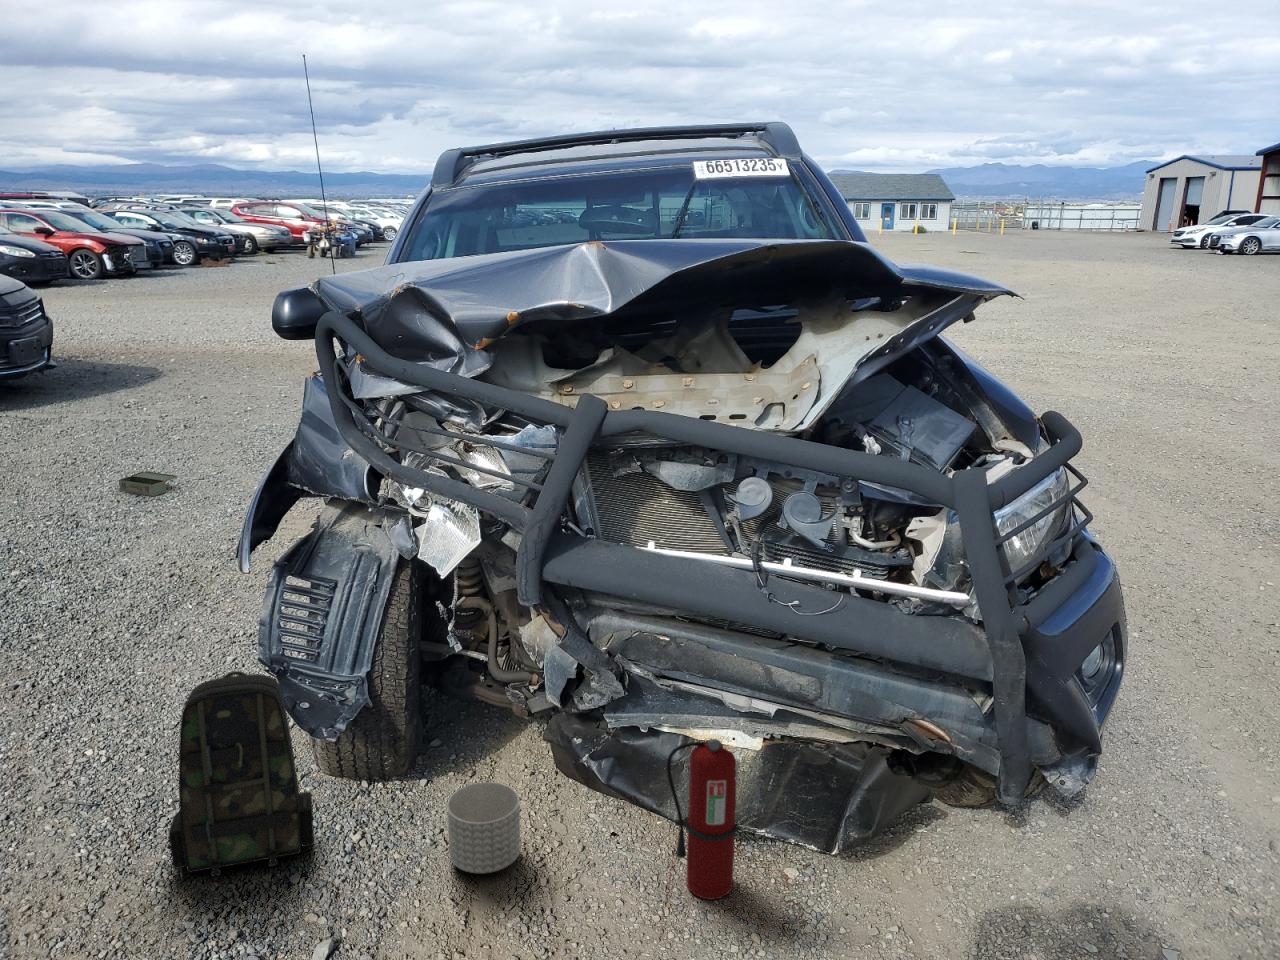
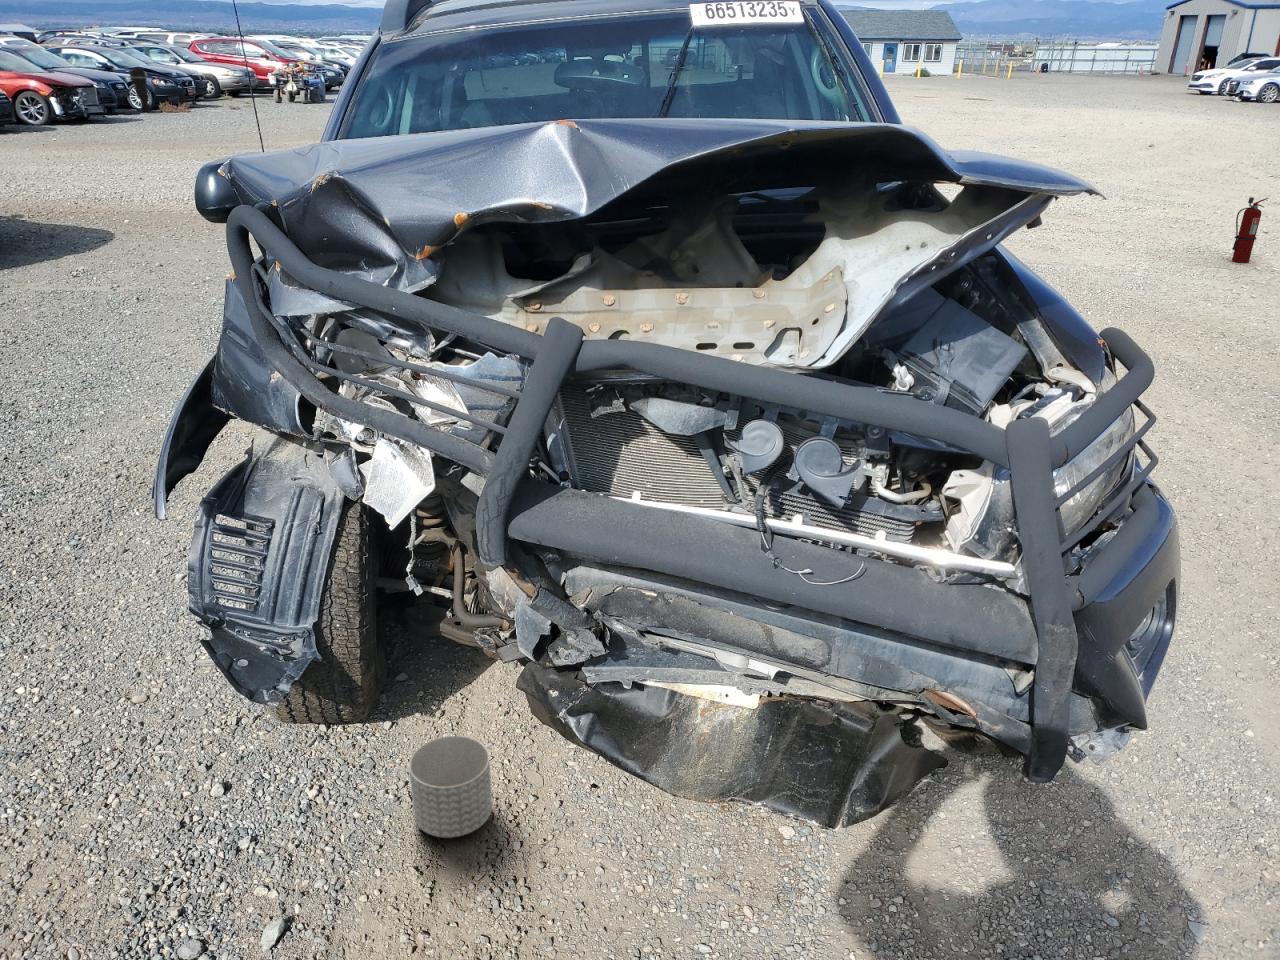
trash can: none [177,227,195,267] -> present [130,68,151,112]
toolbox: present [119,471,177,496] -> none [60,354,125,383]
backpack: present [169,671,314,882] -> none [99,618,264,849]
fire extinguisher: present [667,739,738,899] -> present [1232,197,1268,263]

